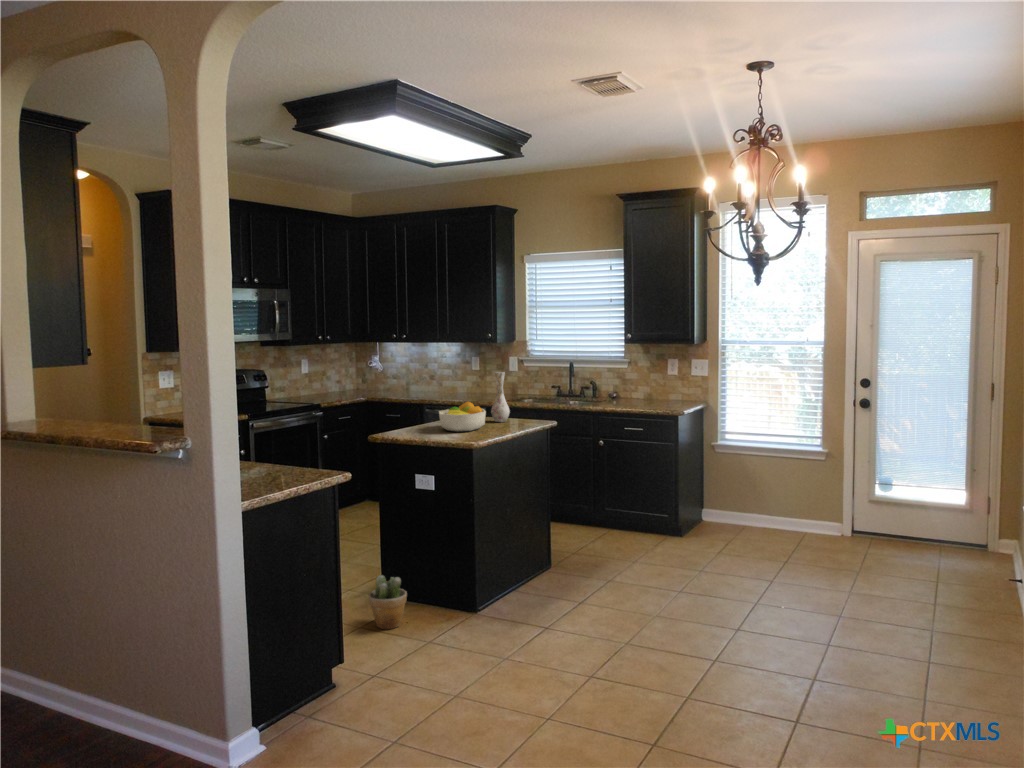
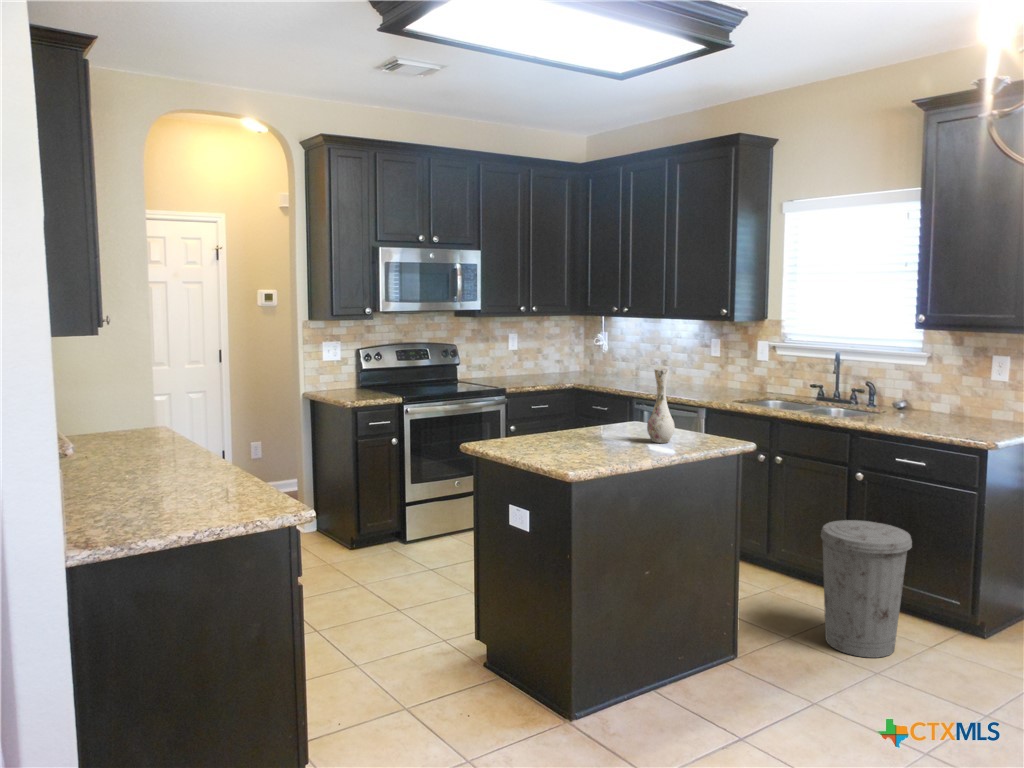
fruit bowl: present [439,402,486,432] -> none [550,410,627,456]
trash can: none [589,468,644,552] -> present [821,520,912,658]
potted plant: present [369,575,407,629] -> none [413,651,467,731]

